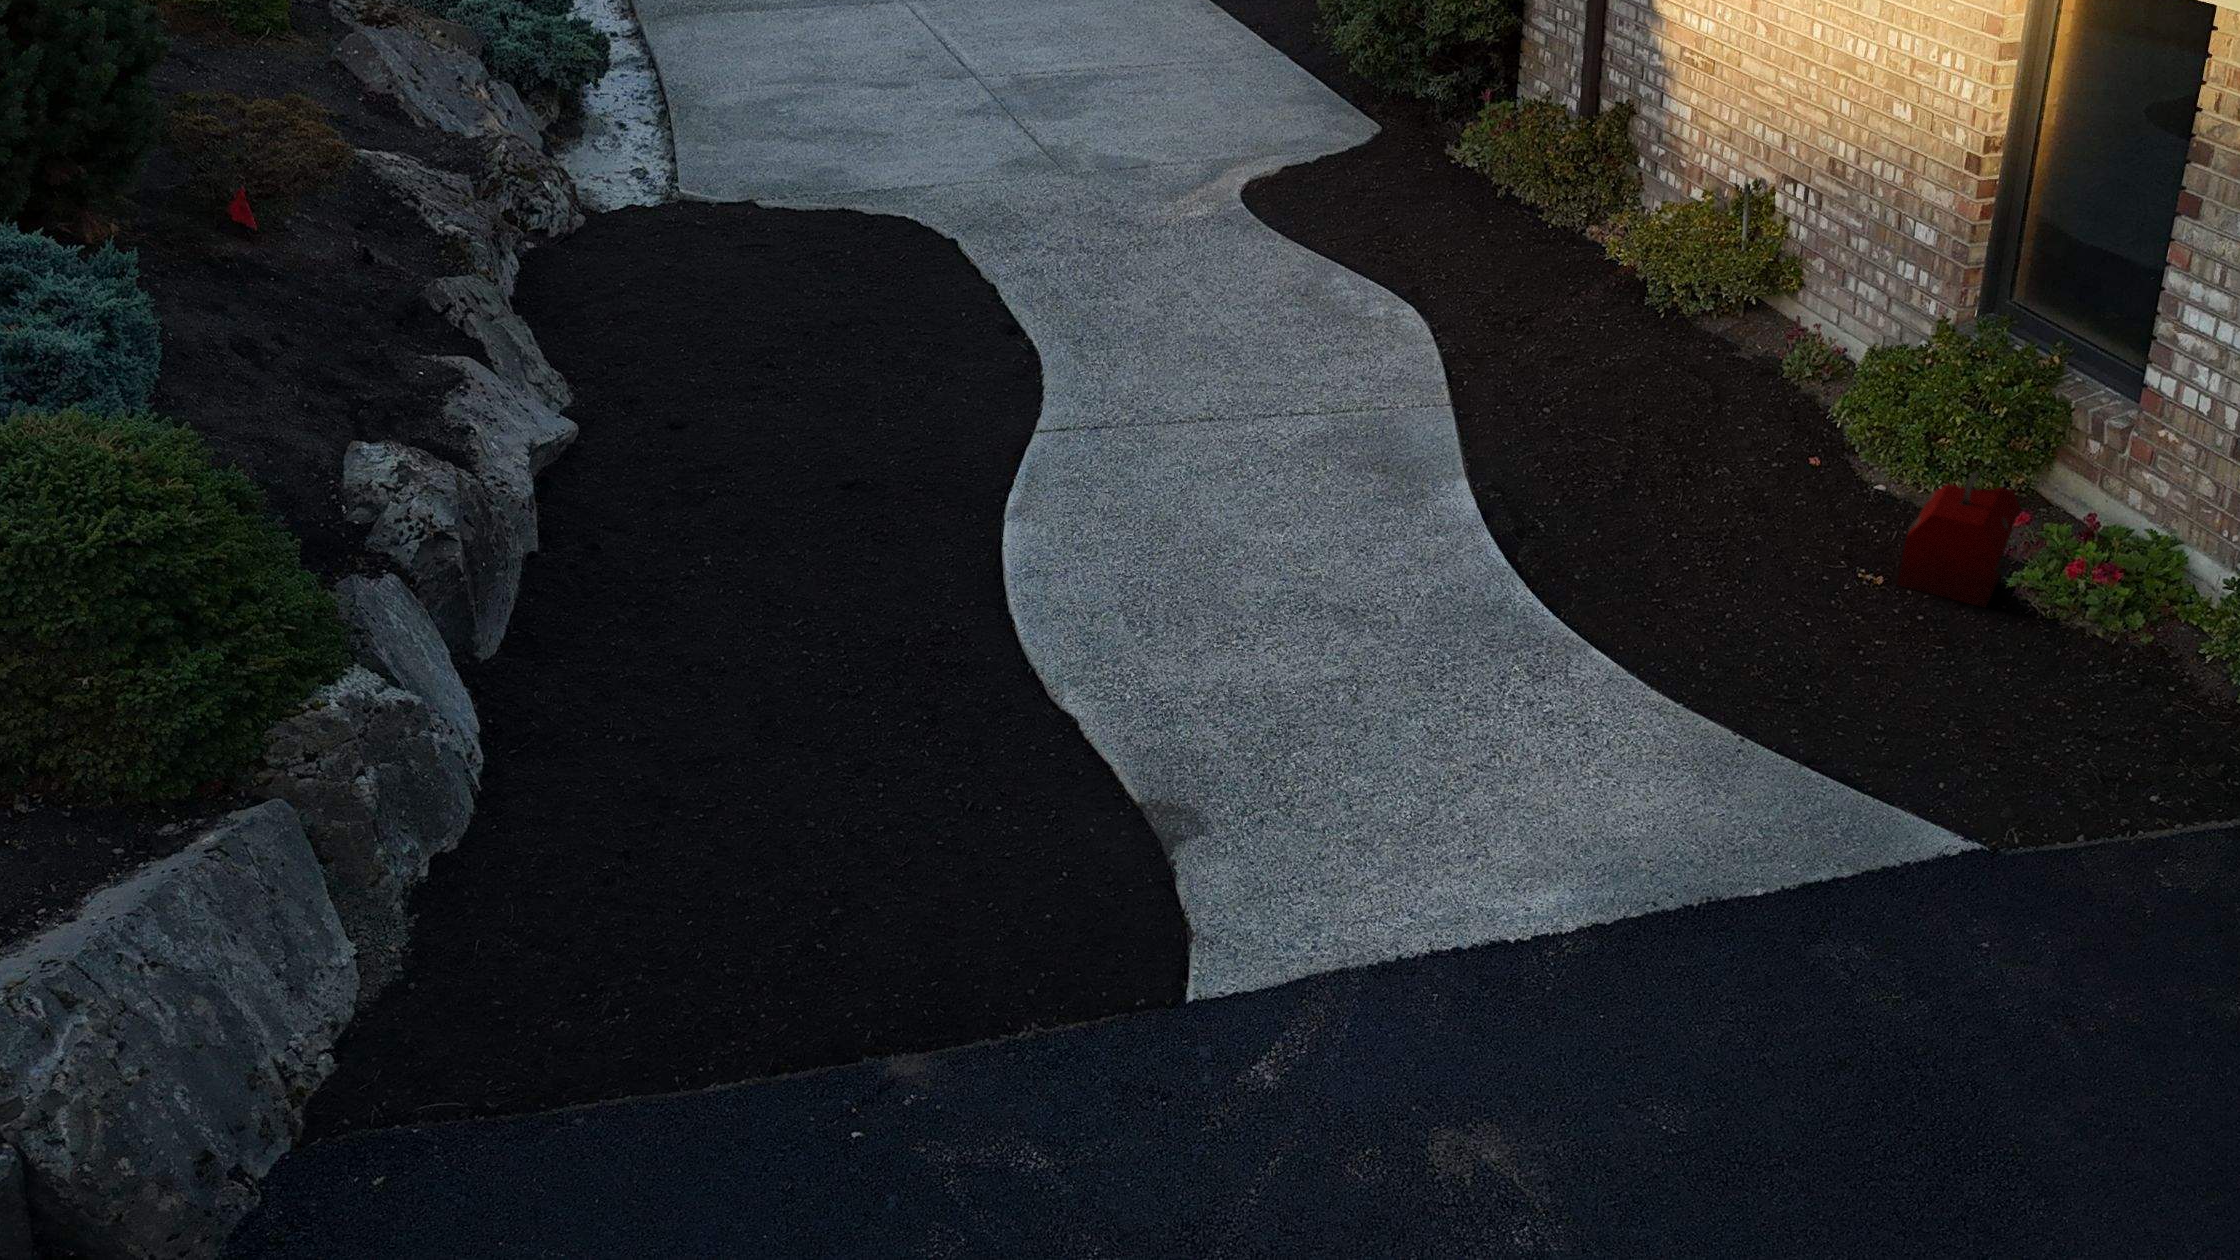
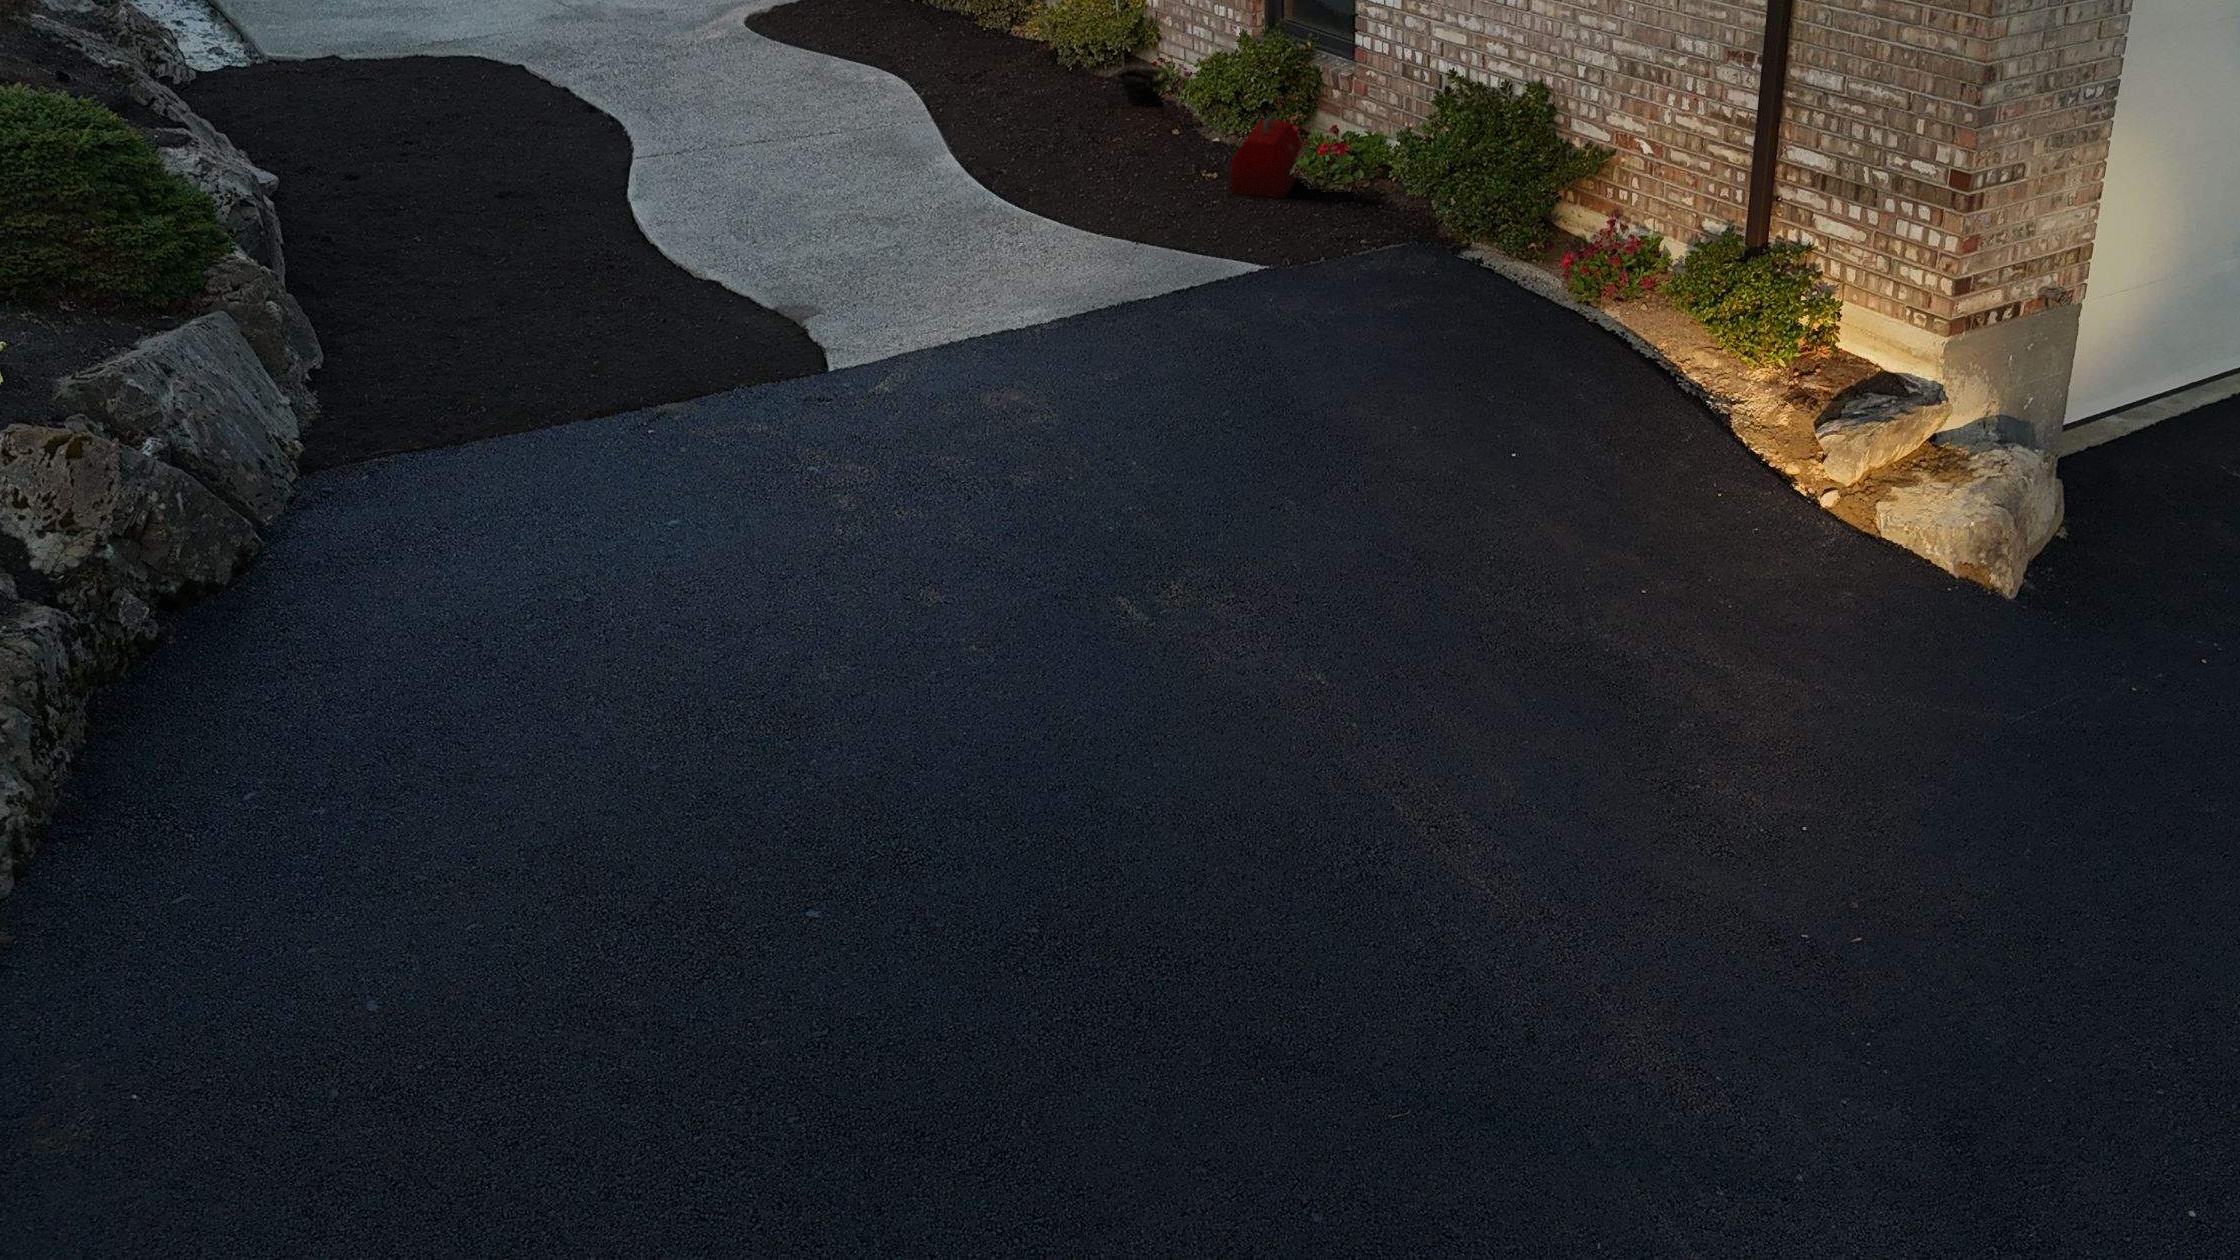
basket: none [1727,301,1814,383] -> present [1115,49,1171,106]

